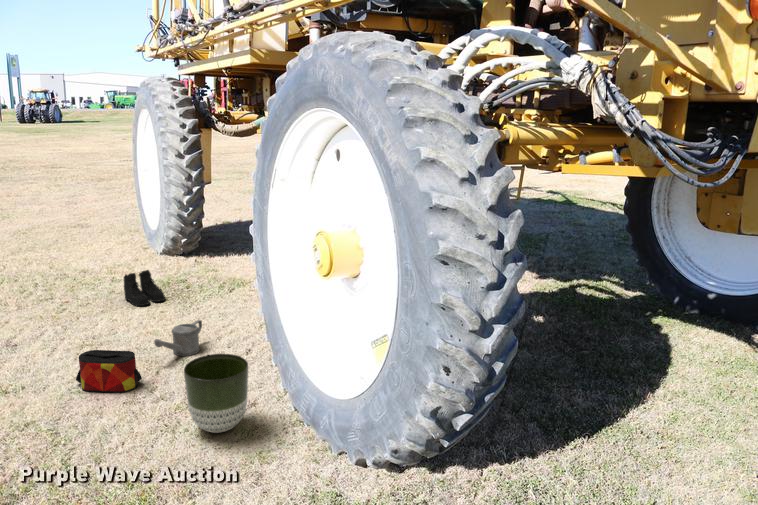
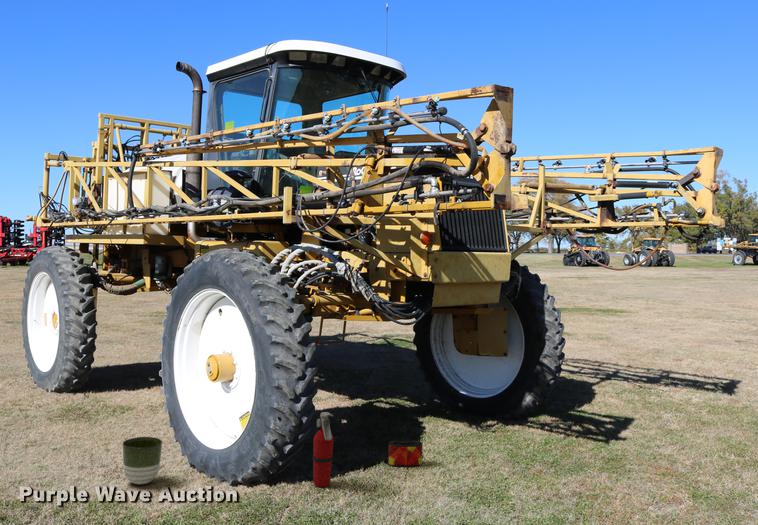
boots: present [124,270,165,306] -> none [37,400,71,427]
watering can: present [154,320,202,356] -> none [85,428,112,452]
fire extinguisher: none [503,337,550,467] -> present [312,412,333,487]
bag: present [76,350,142,393] -> present [383,440,423,466]

